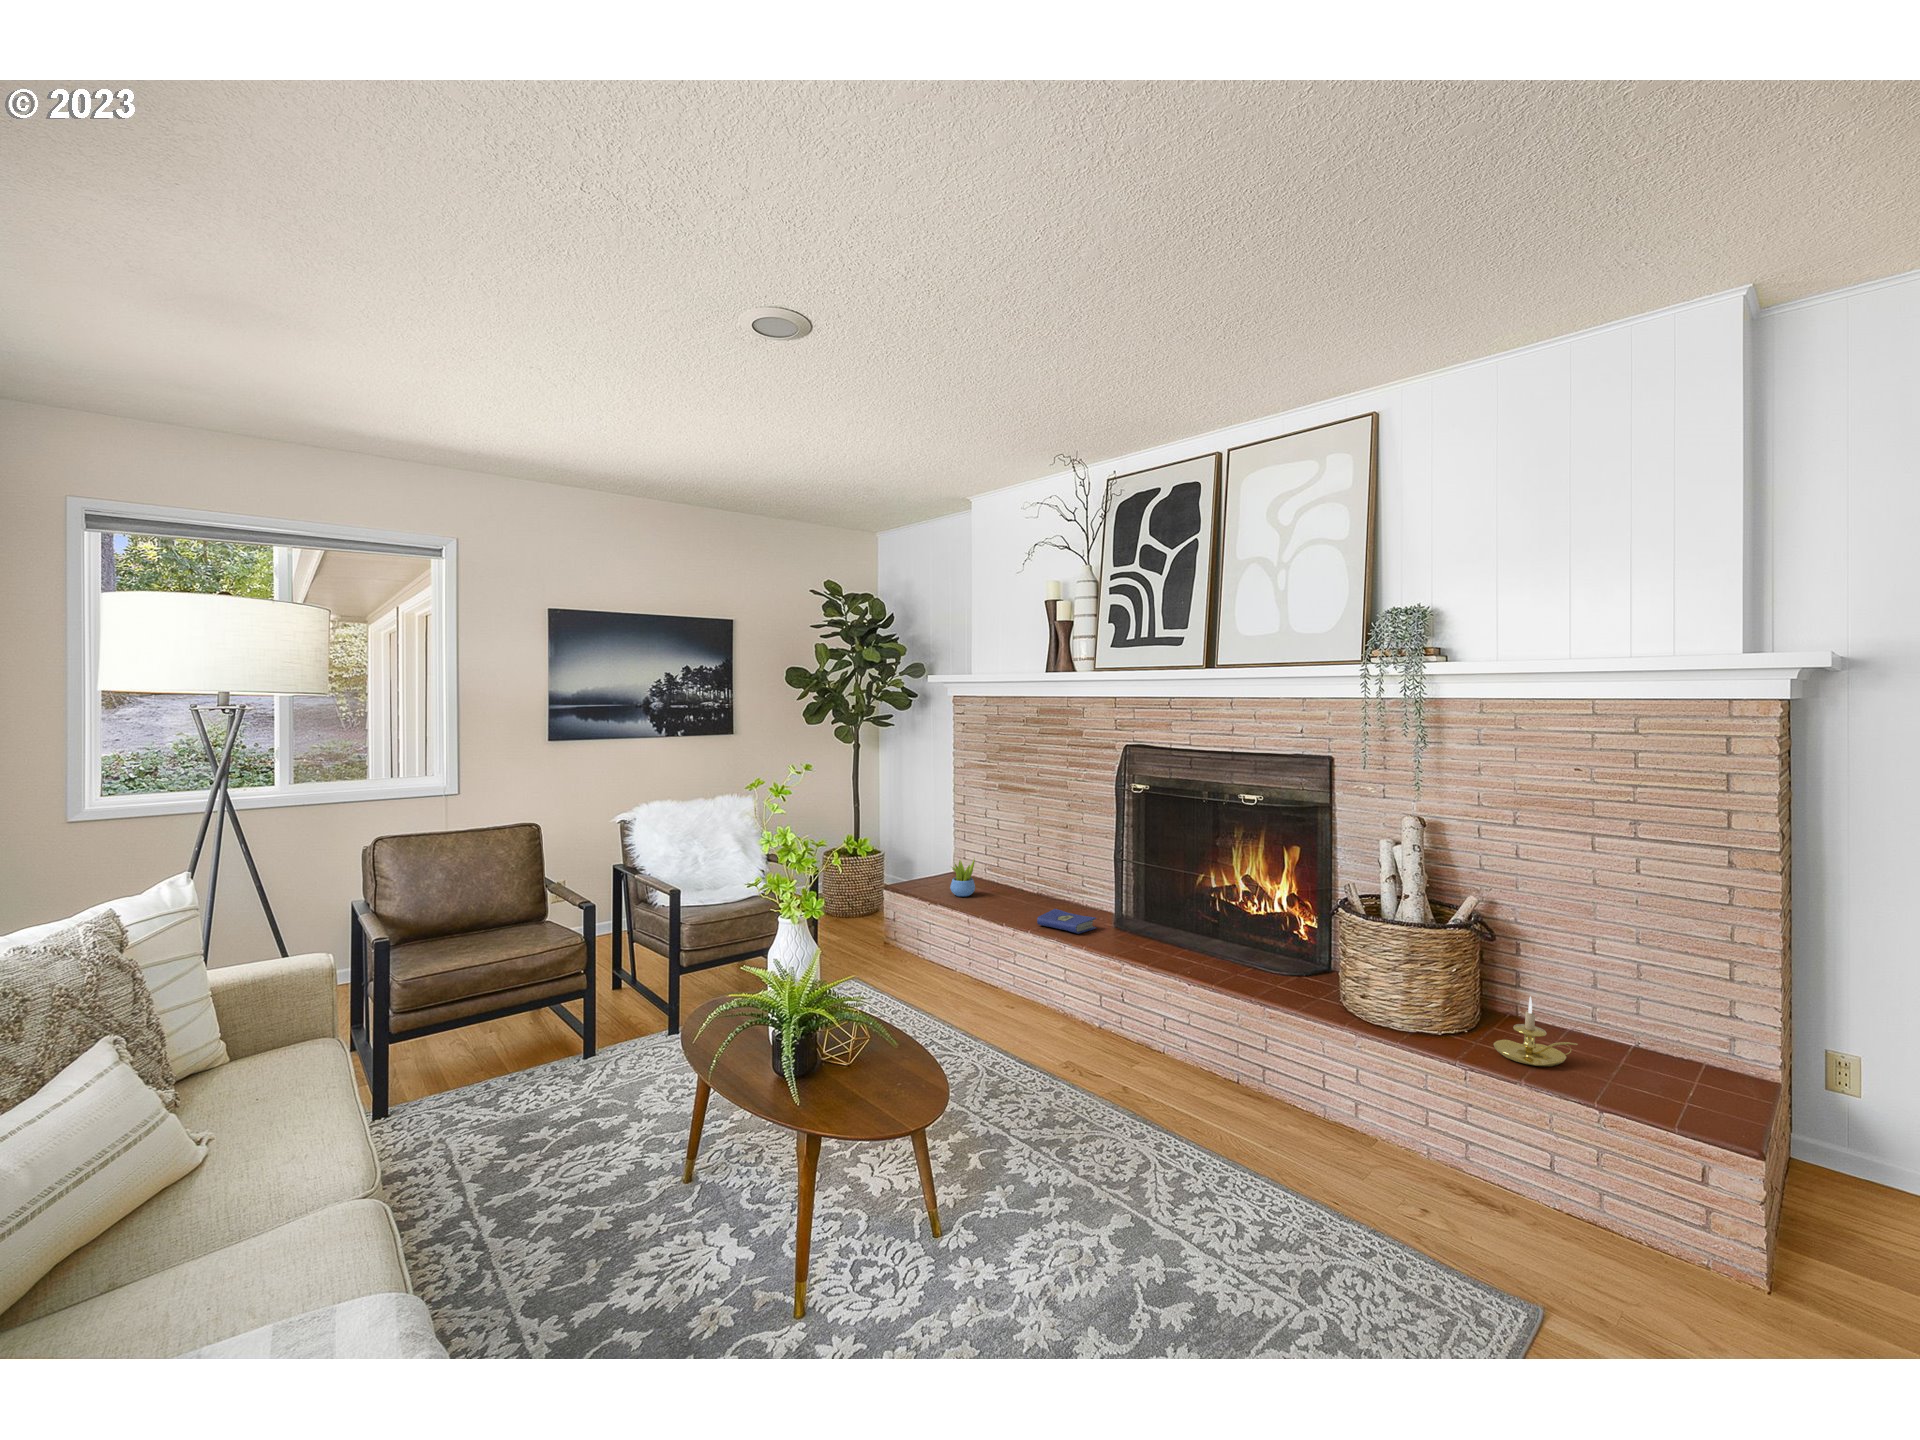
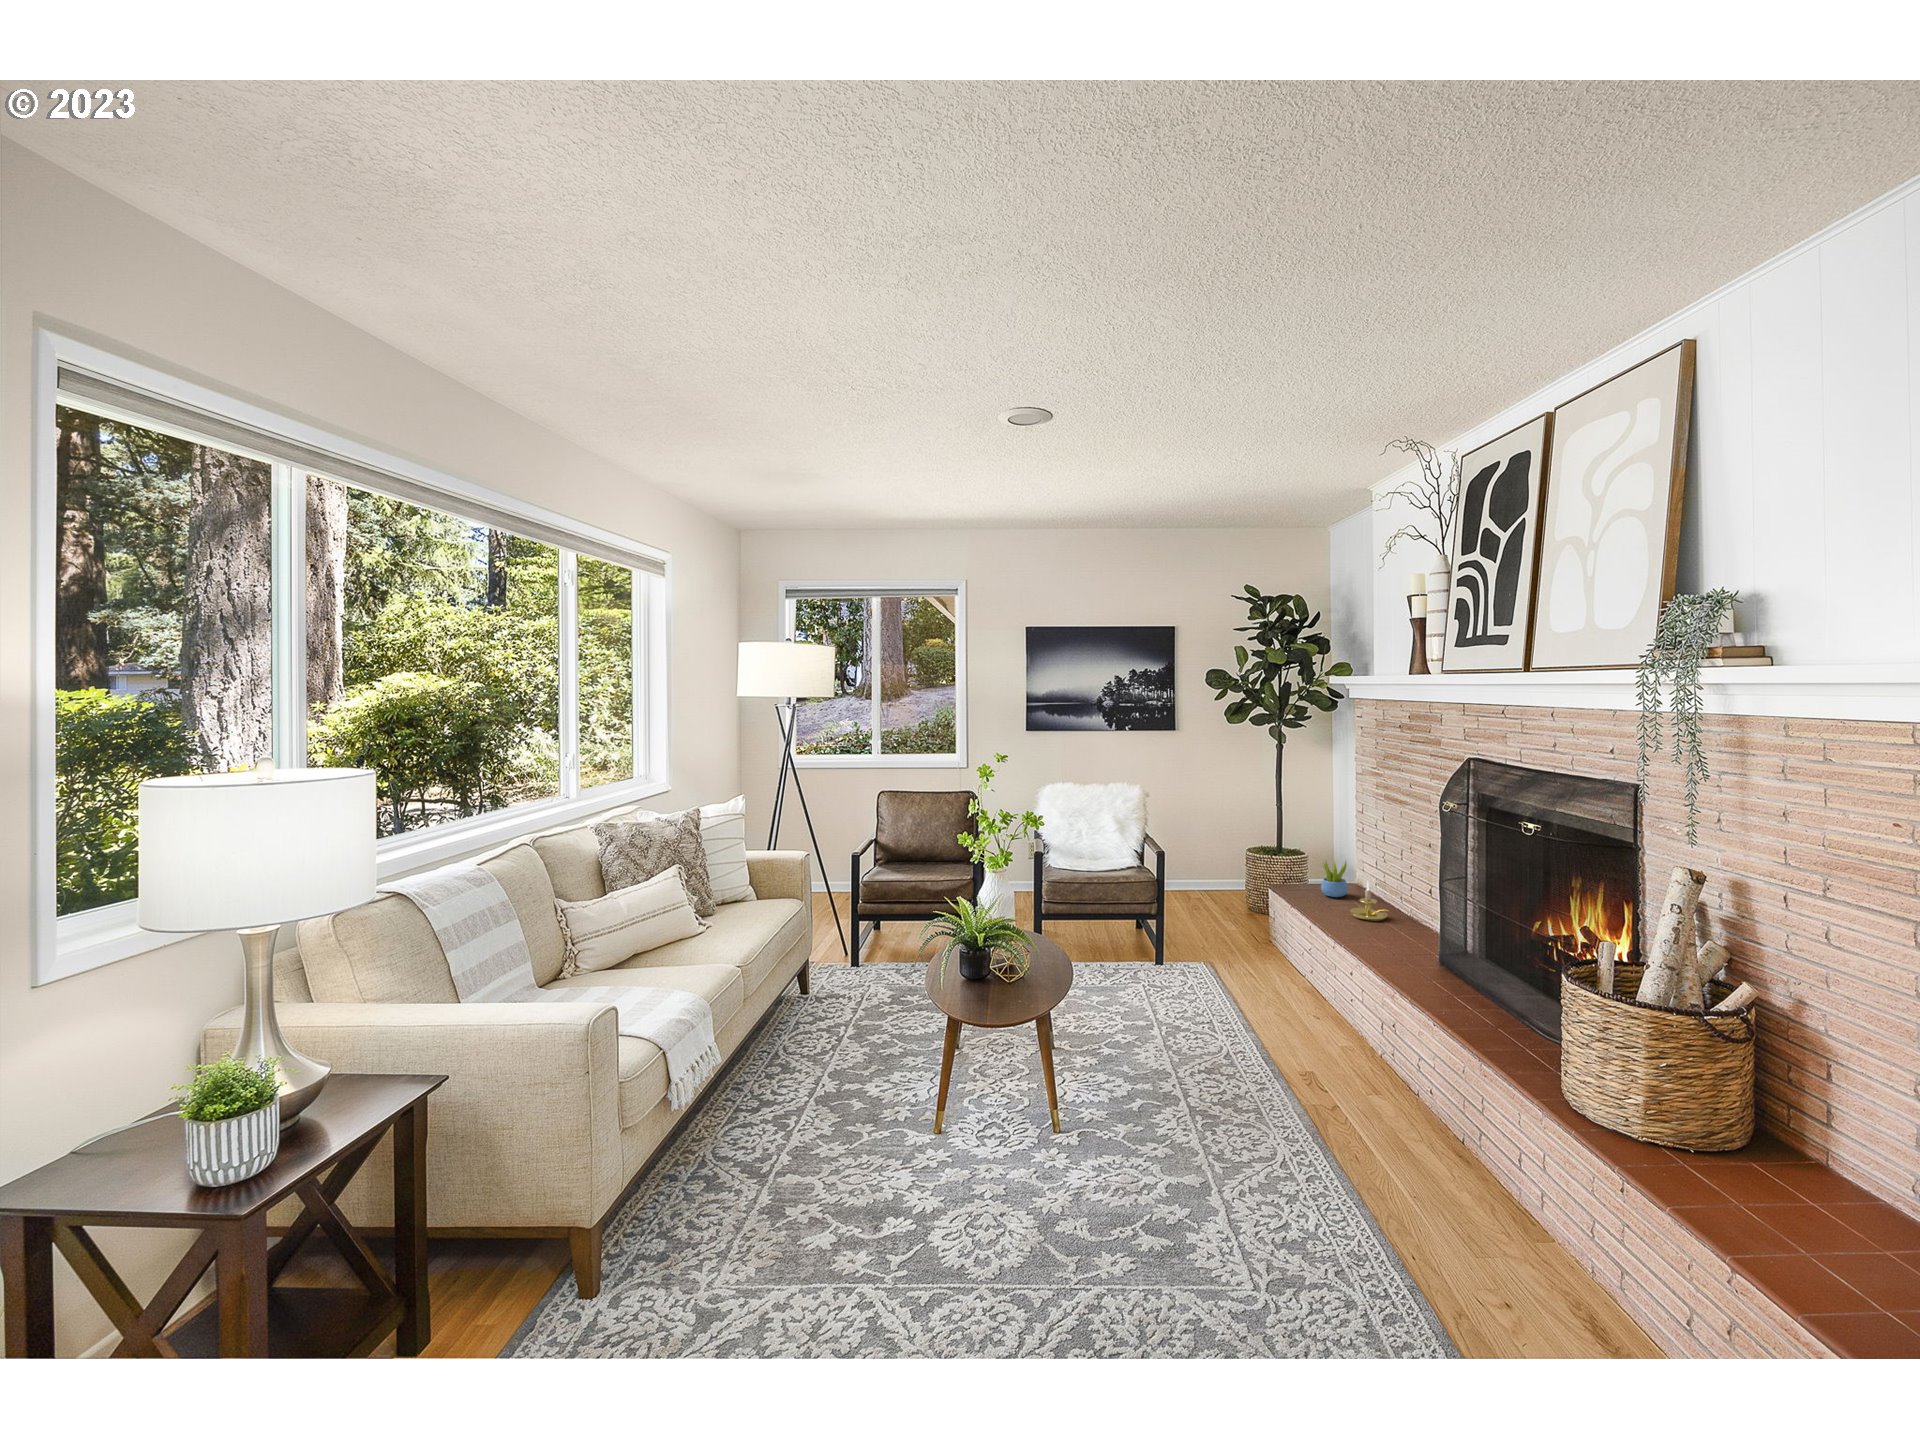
hardcover book: present [1037,909,1096,934] -> none [1361,922,1425,950]
candle holder: present [1494,997,1578,1067] -> present [1350,881,1388,921]

